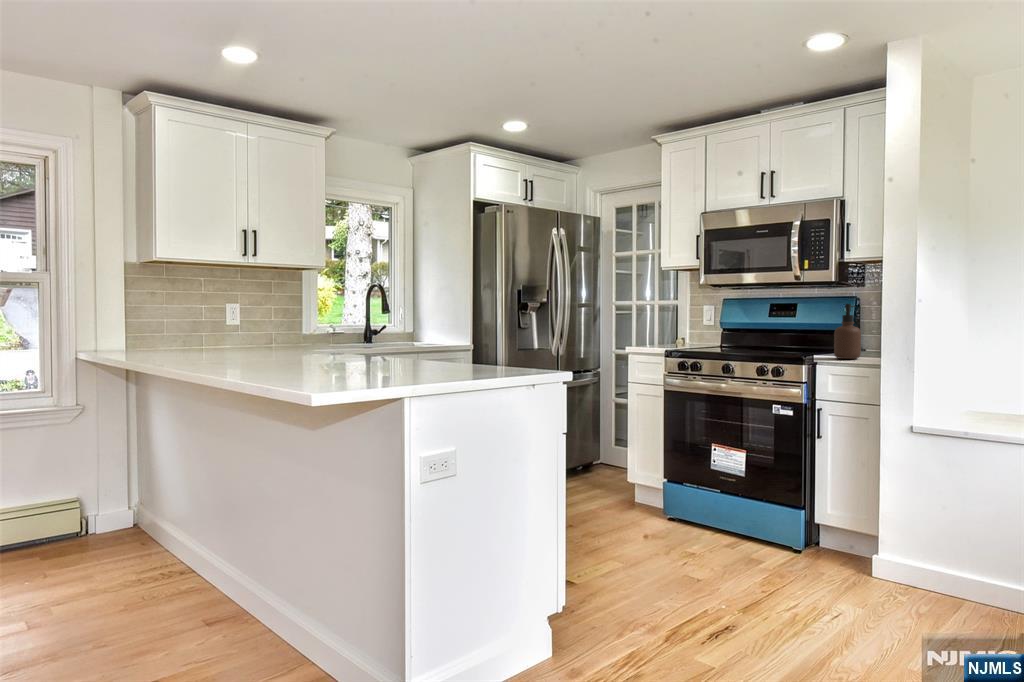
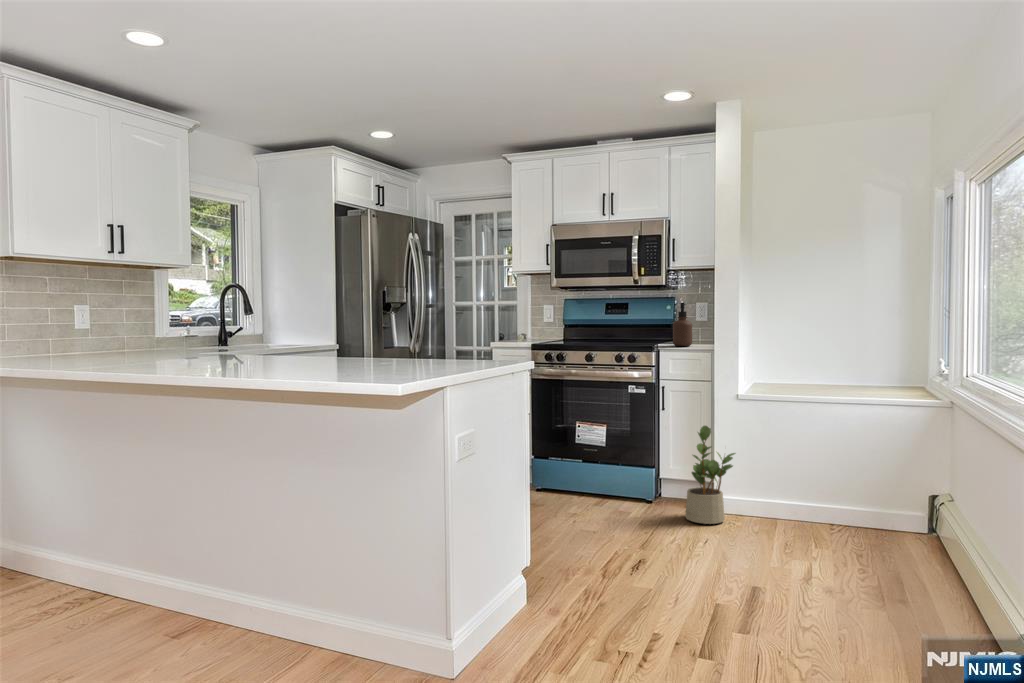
potted plant: none [829,463,903,593] -> present [685,426,736,524]

